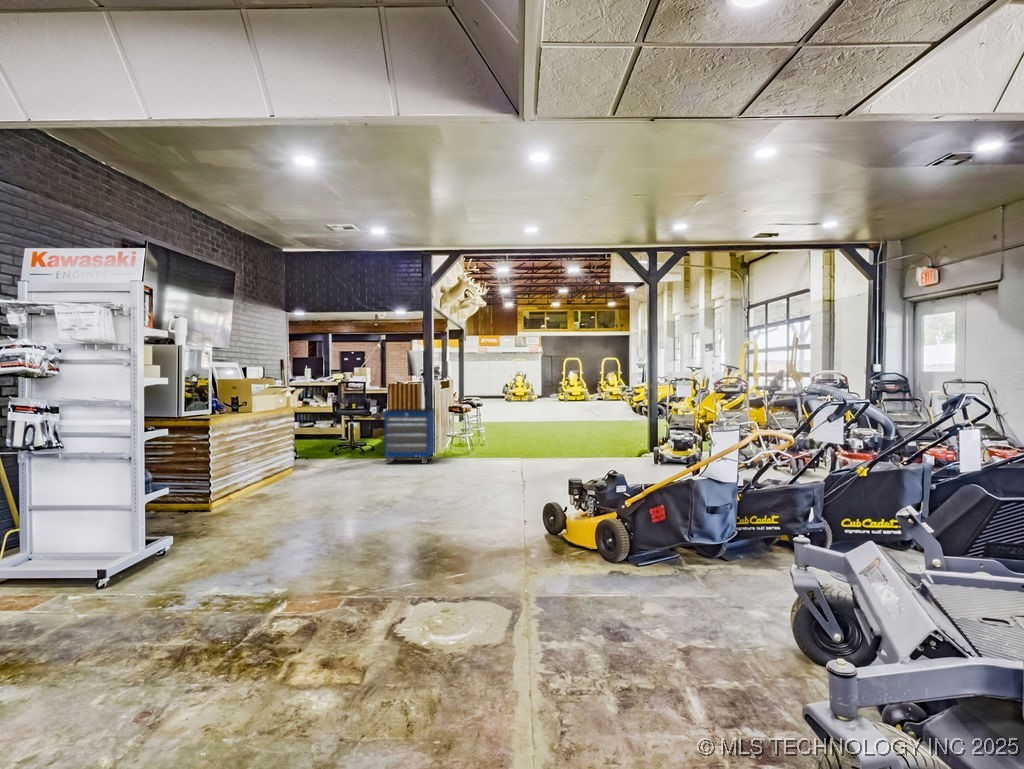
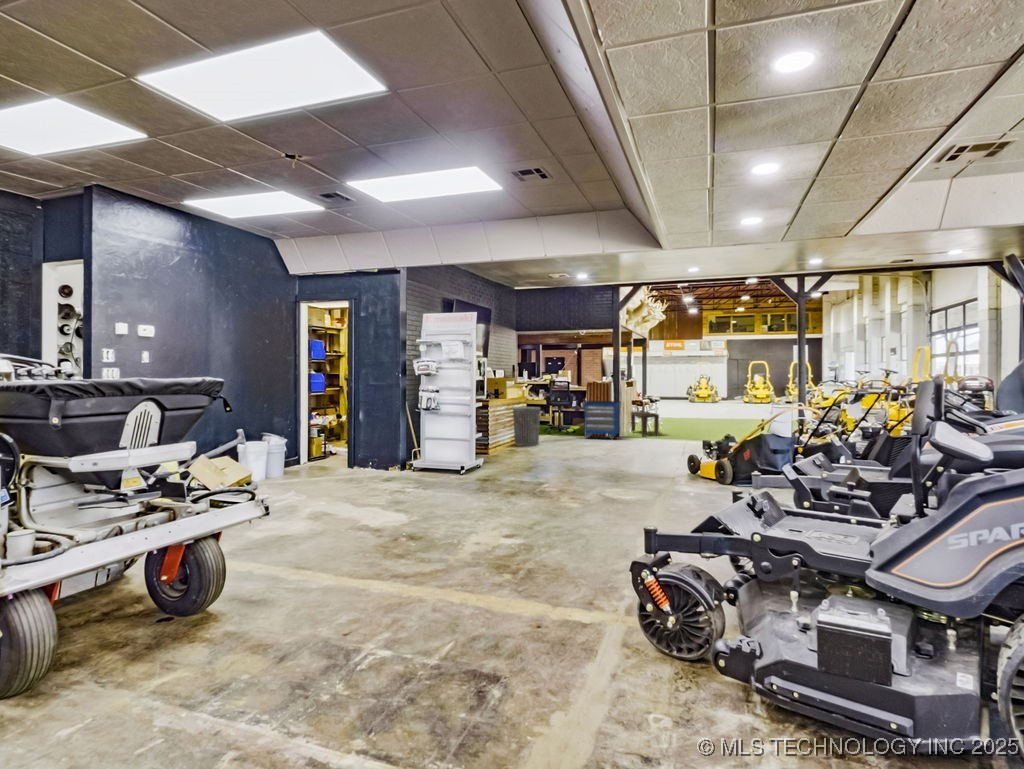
bench: none [449,420,486,455] -> present [631,412,659,437]
trash can: none [265,422,314,487] -> present [513,407,541,446]

